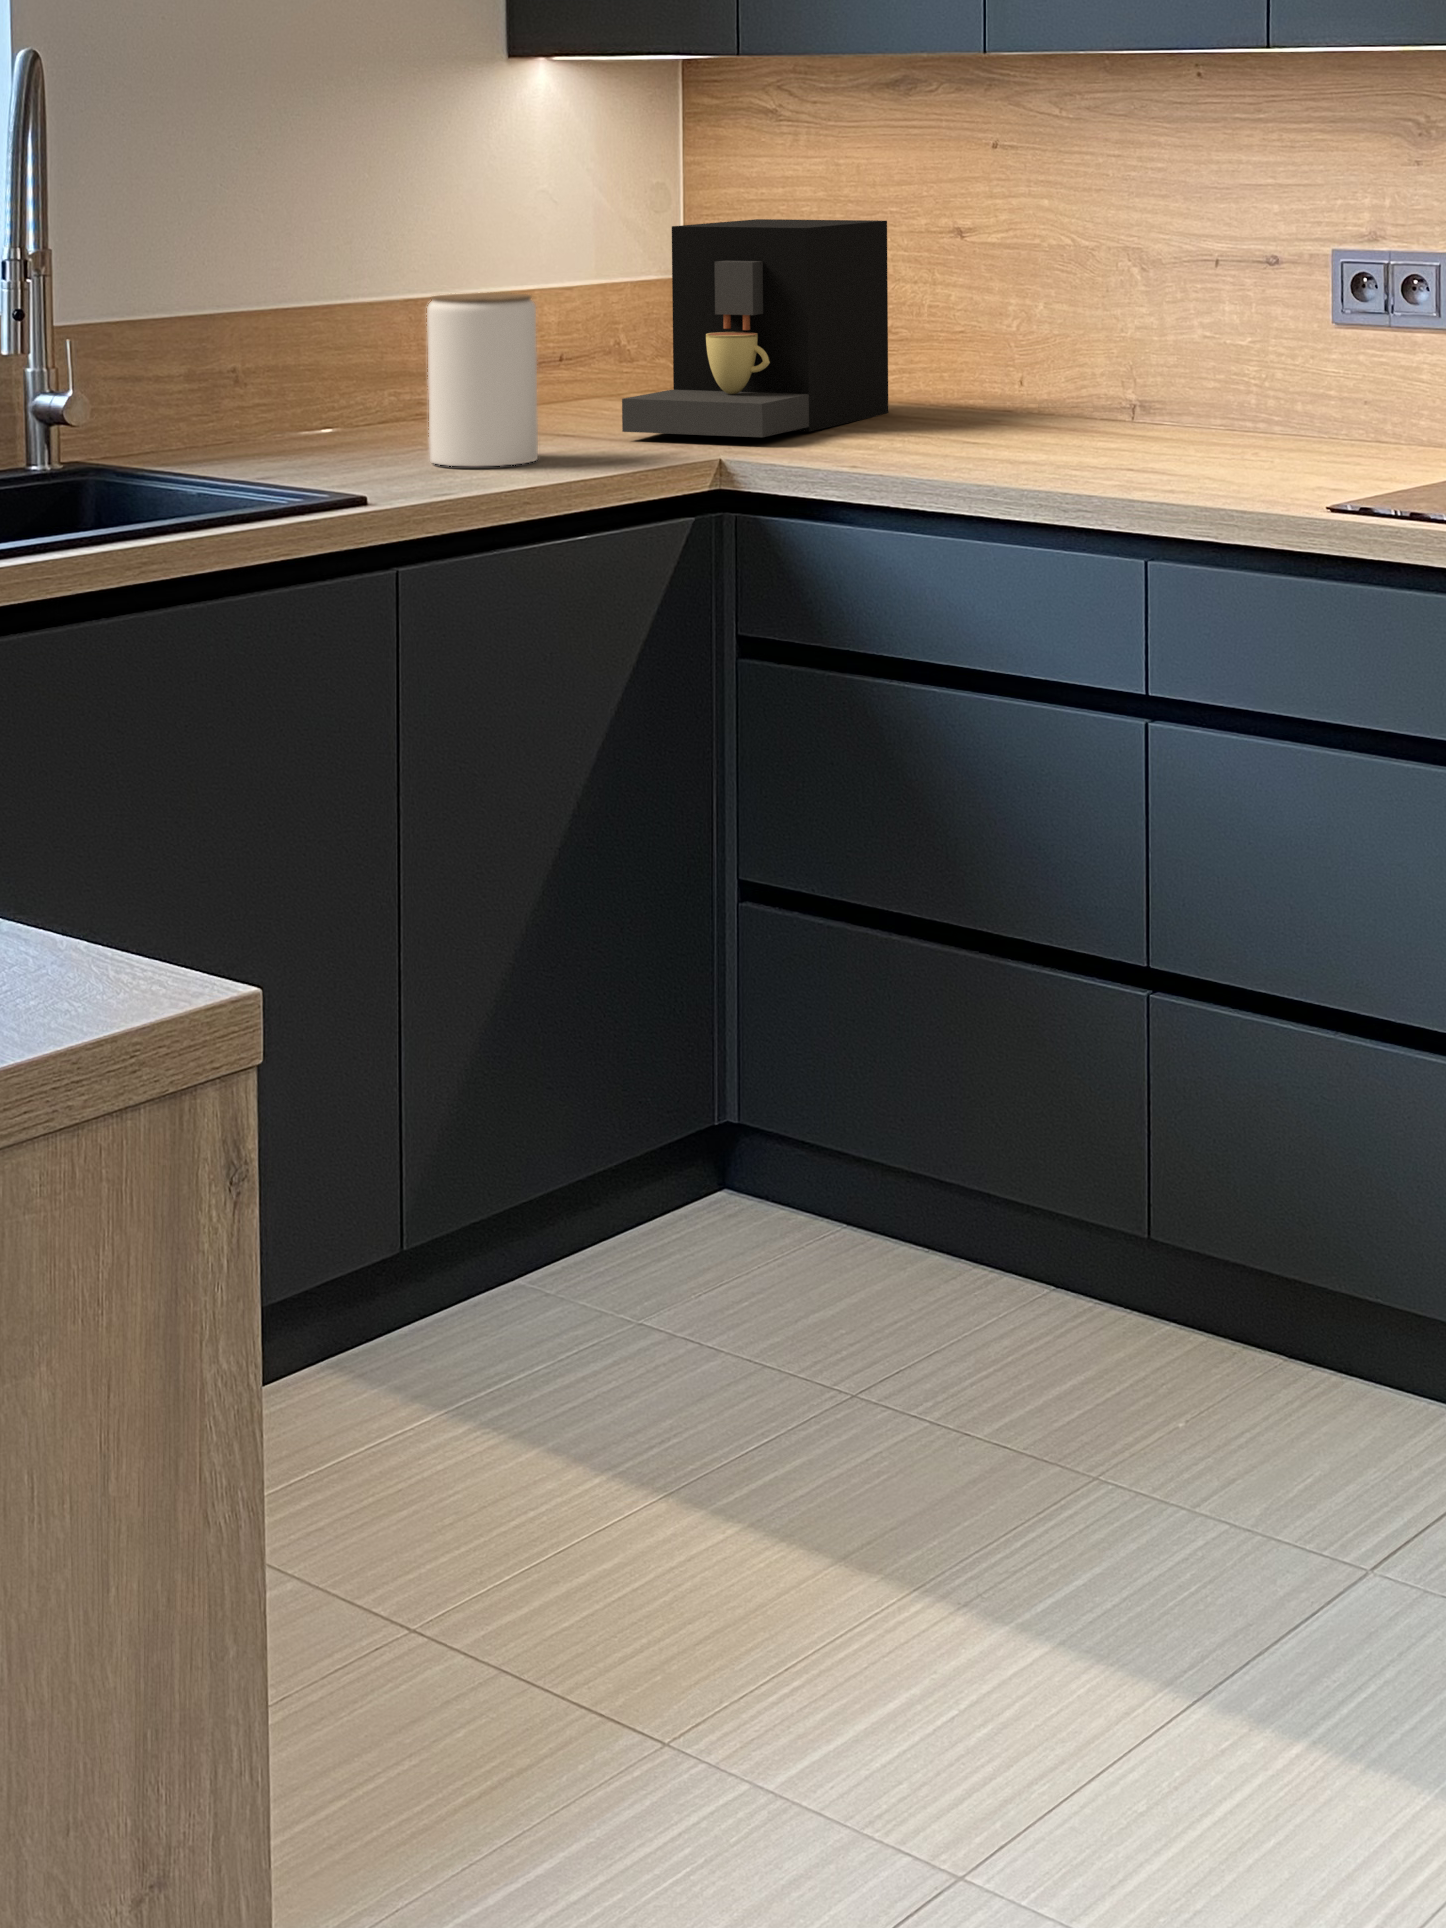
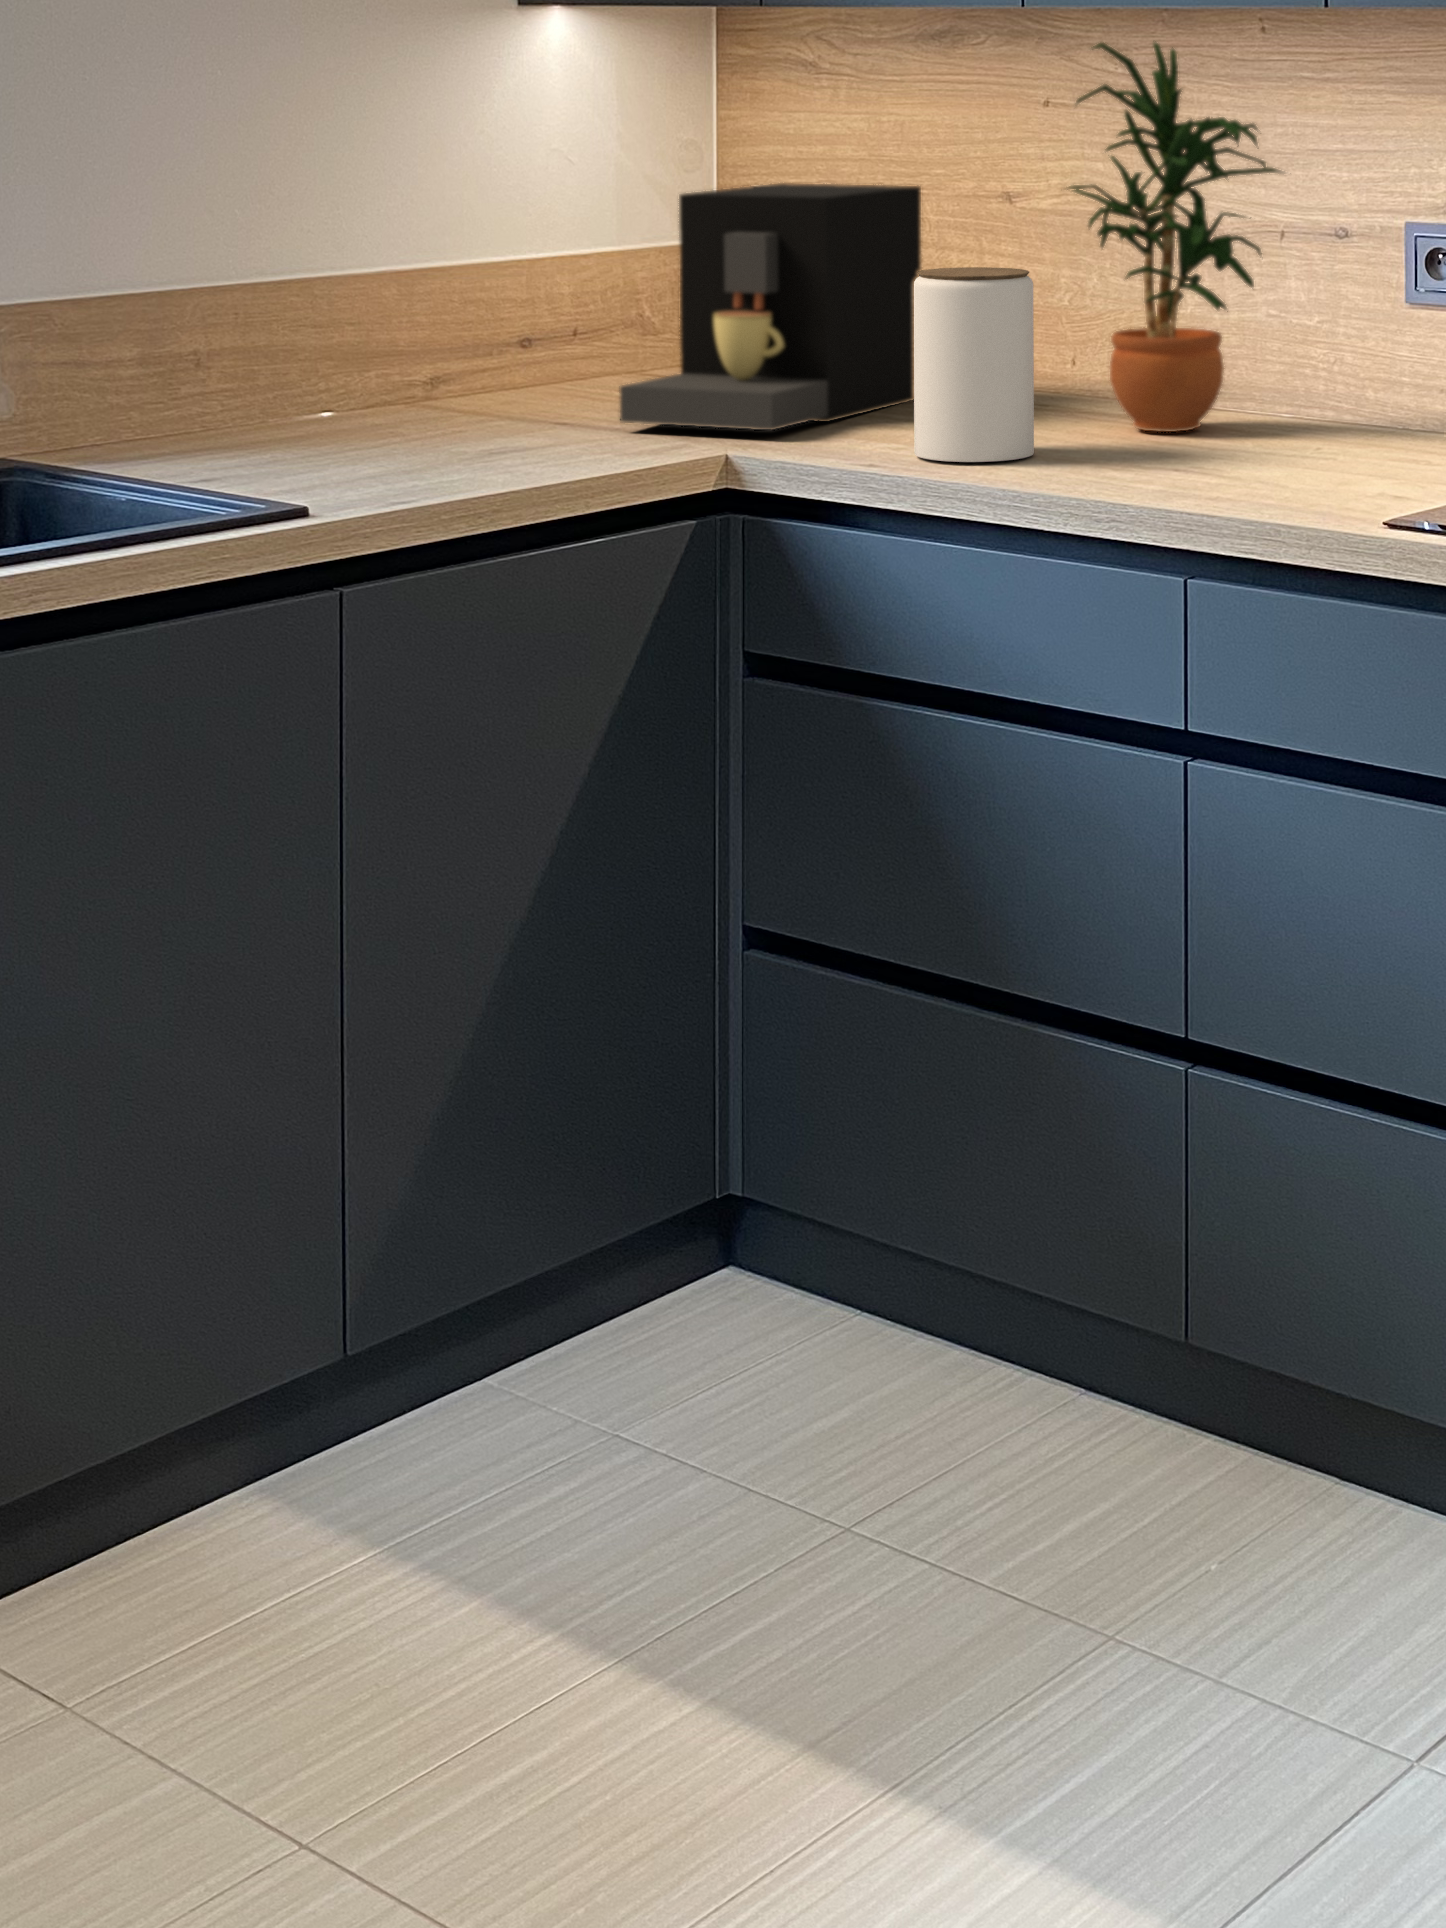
potted plant: none [1022,84,1232,438] -> present [1070,43,1282,432]
jar: present [427,293,538,466] -> present [914,267,1034,462]

